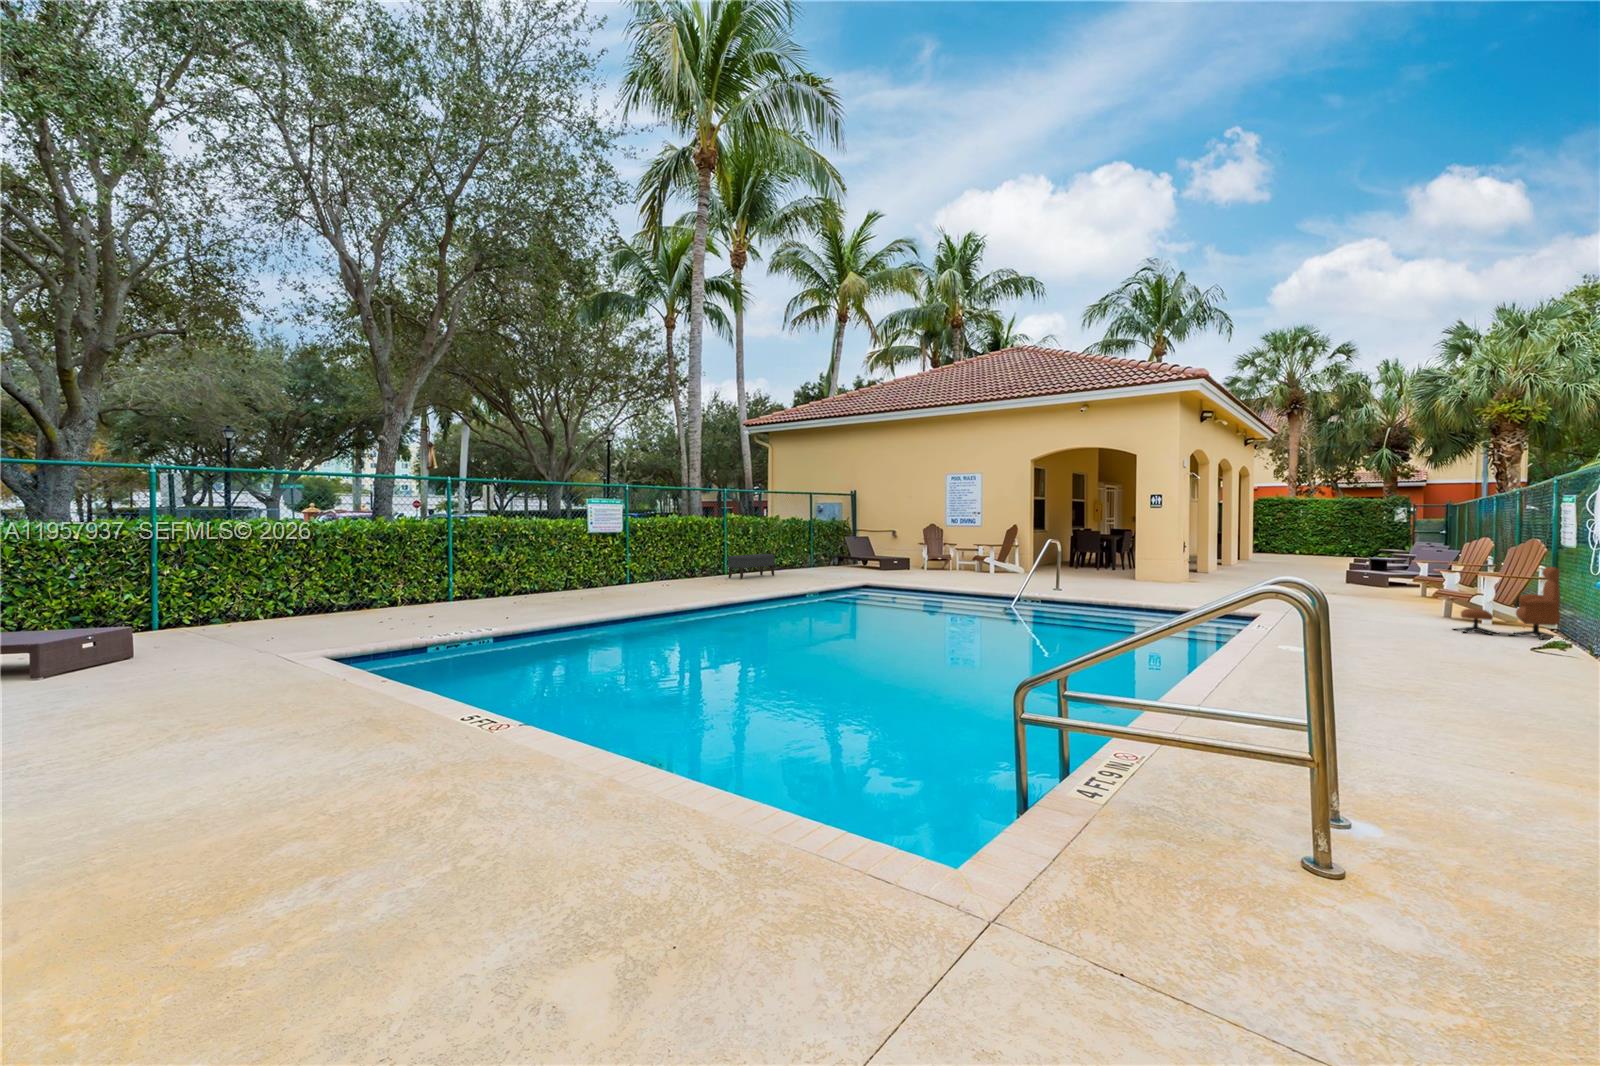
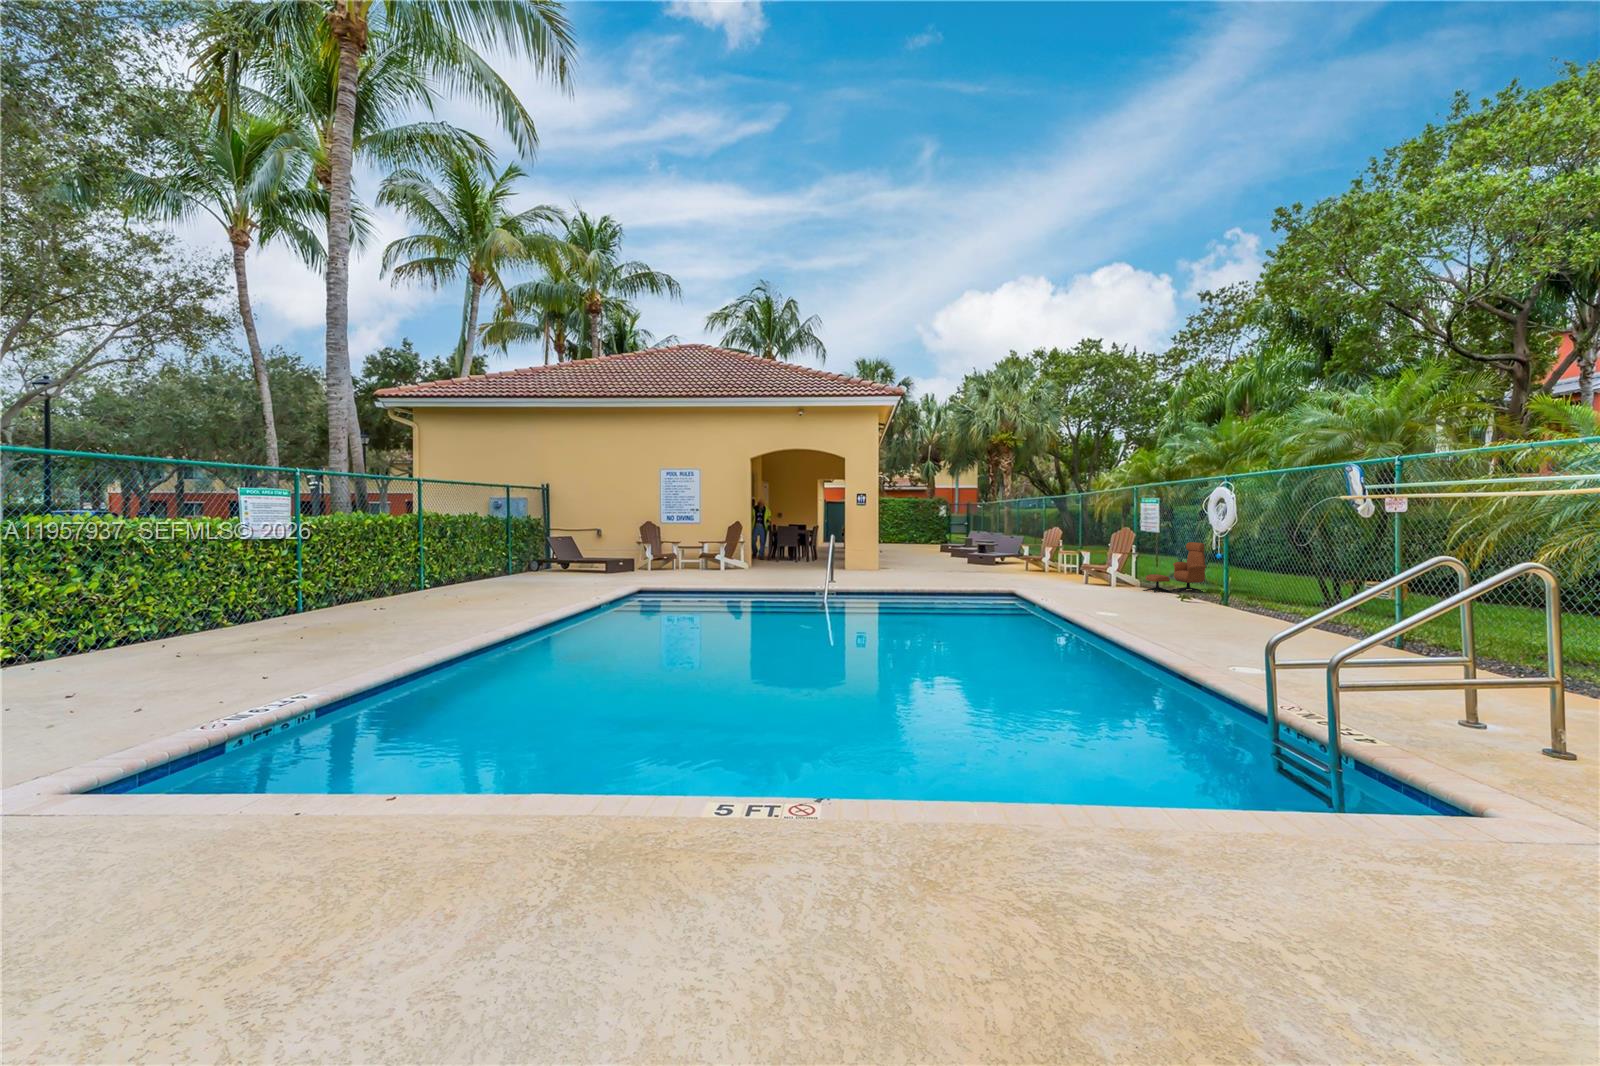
bench: present [727,554,775,579] -> none [426,560,484,595]

